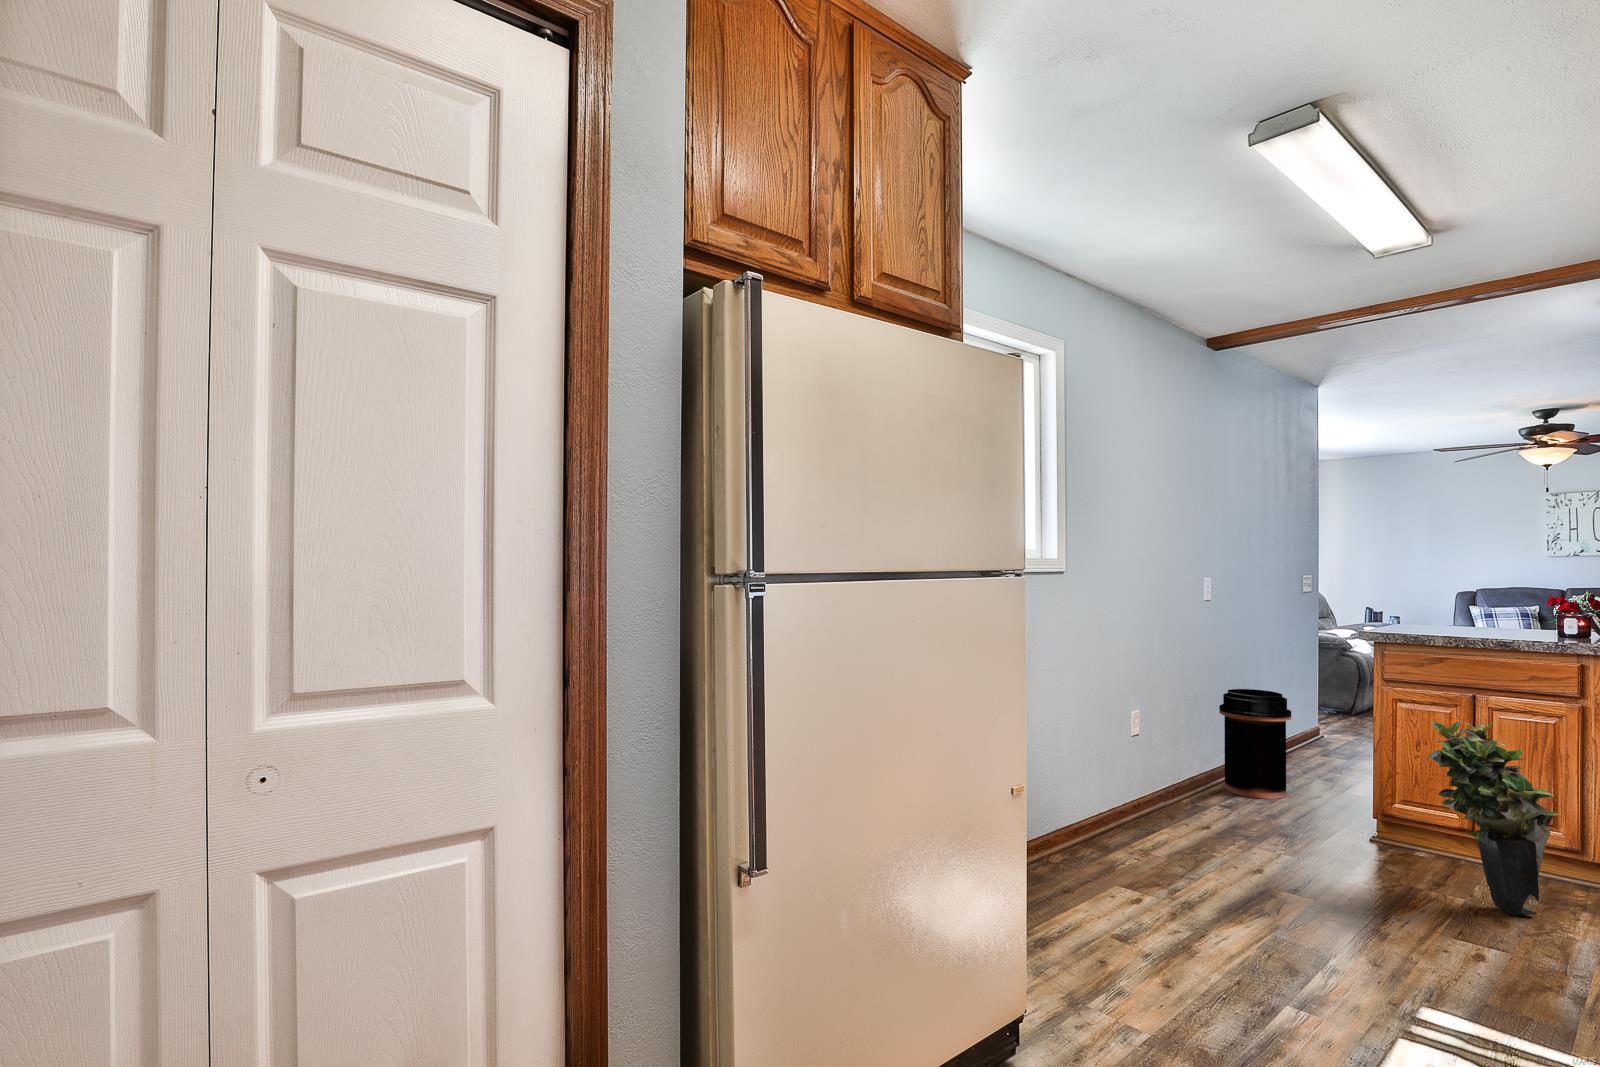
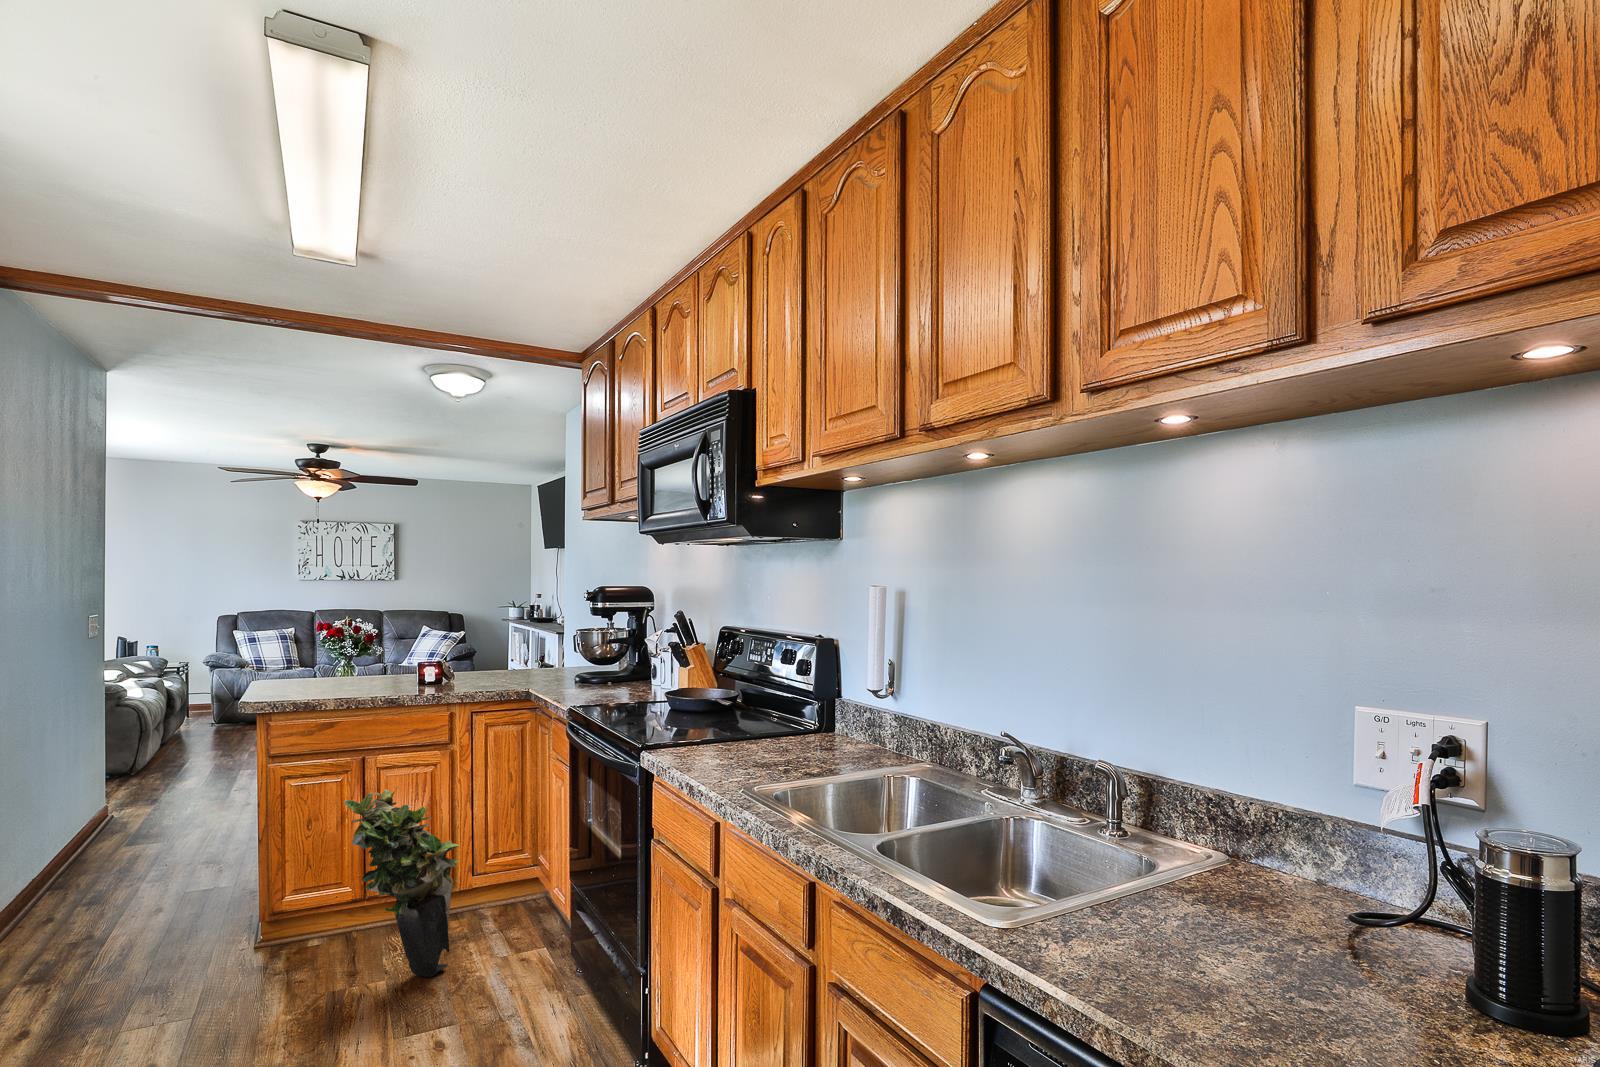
trash can: present [1219,689,1291,799] -> none [21,798,132,957]

